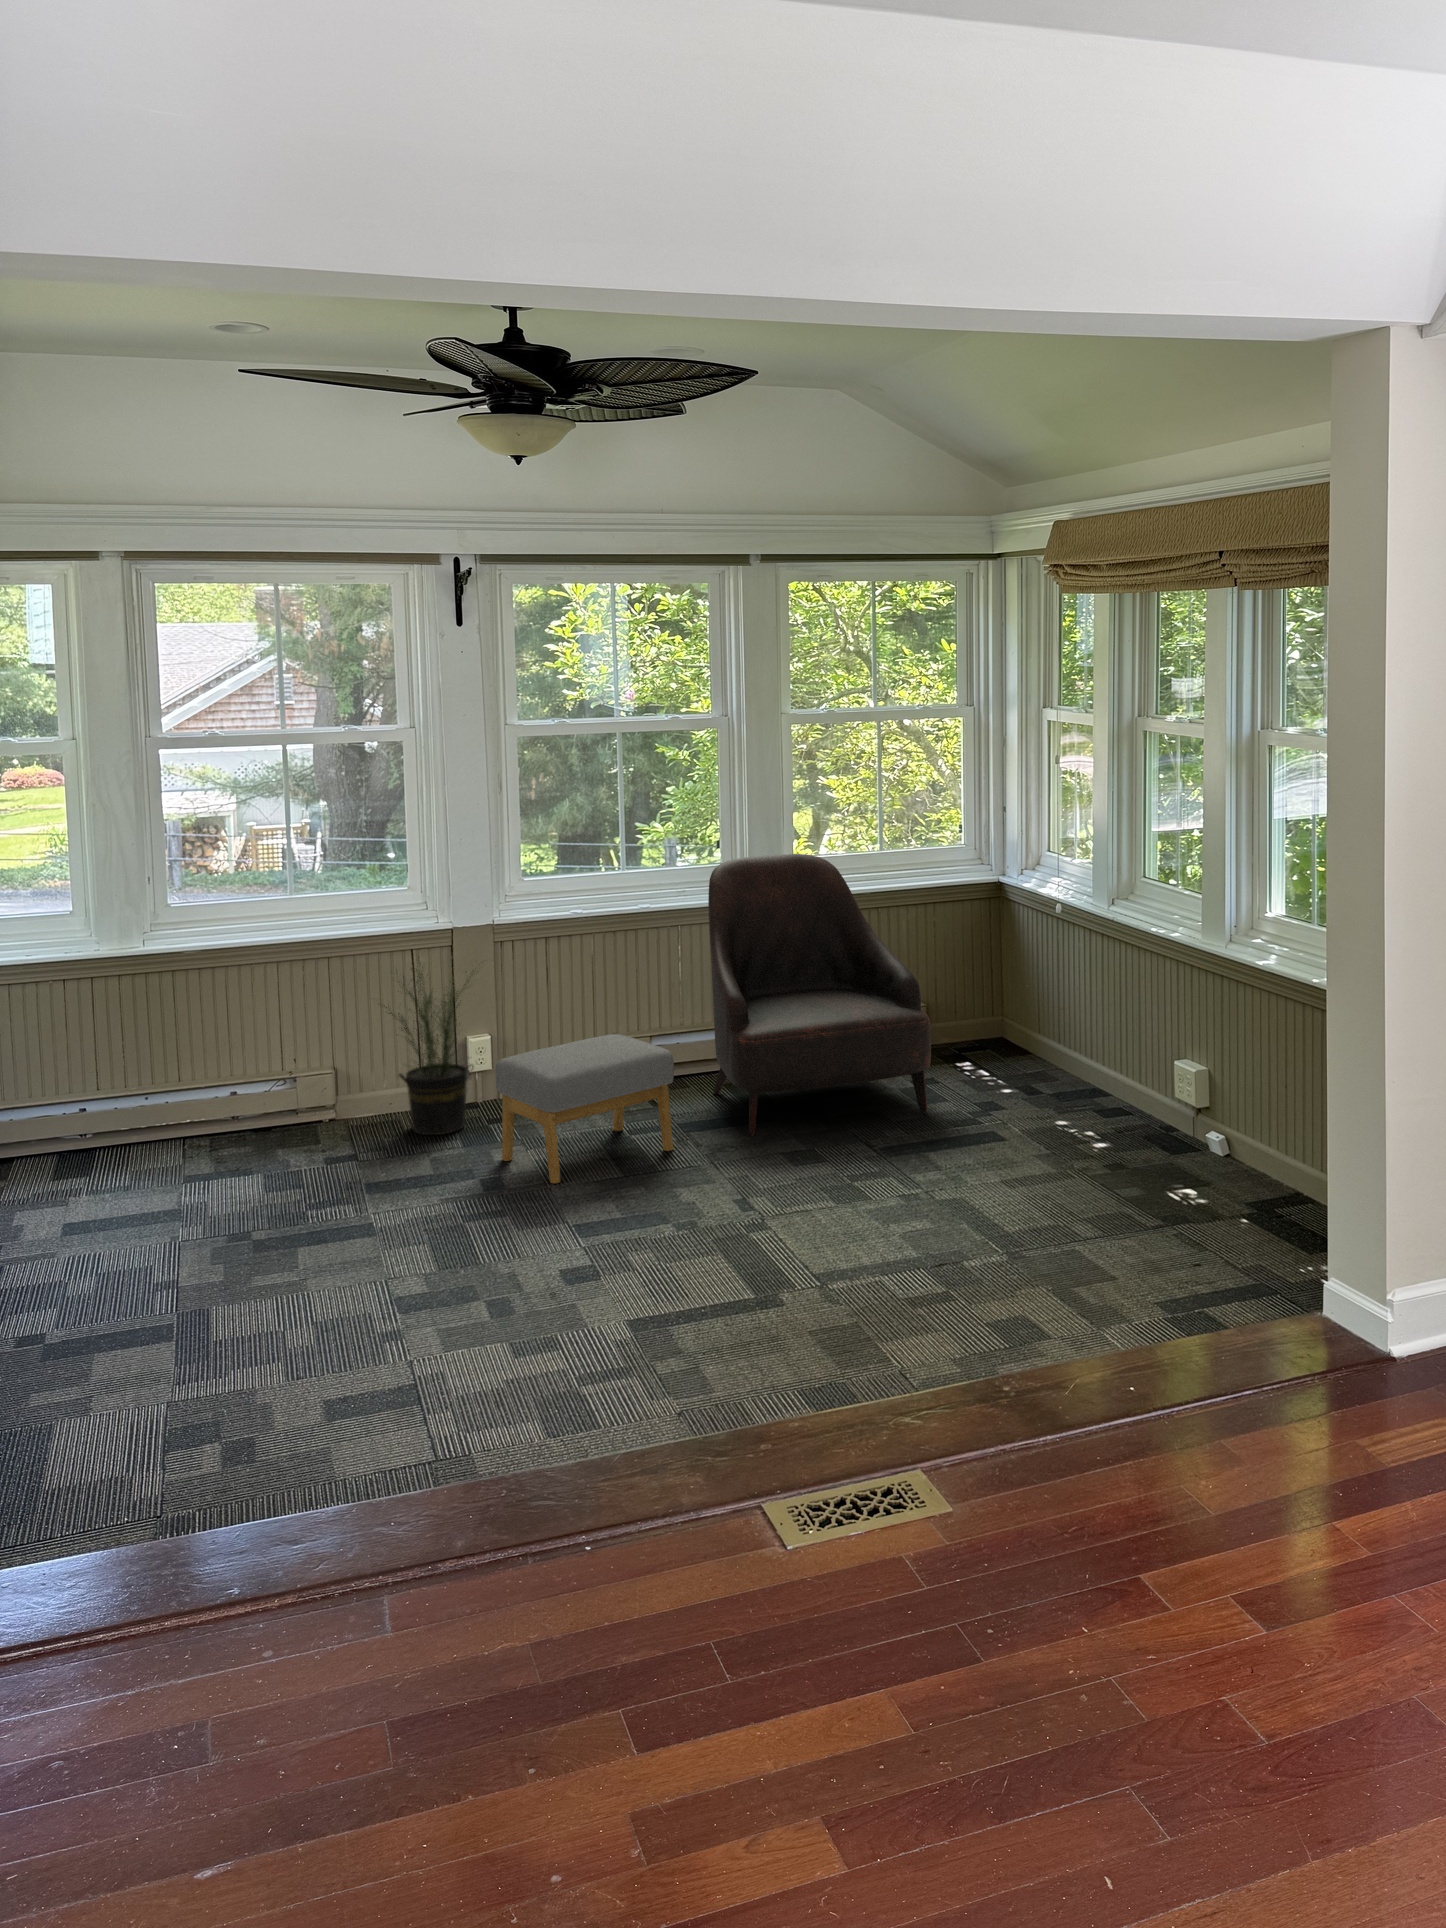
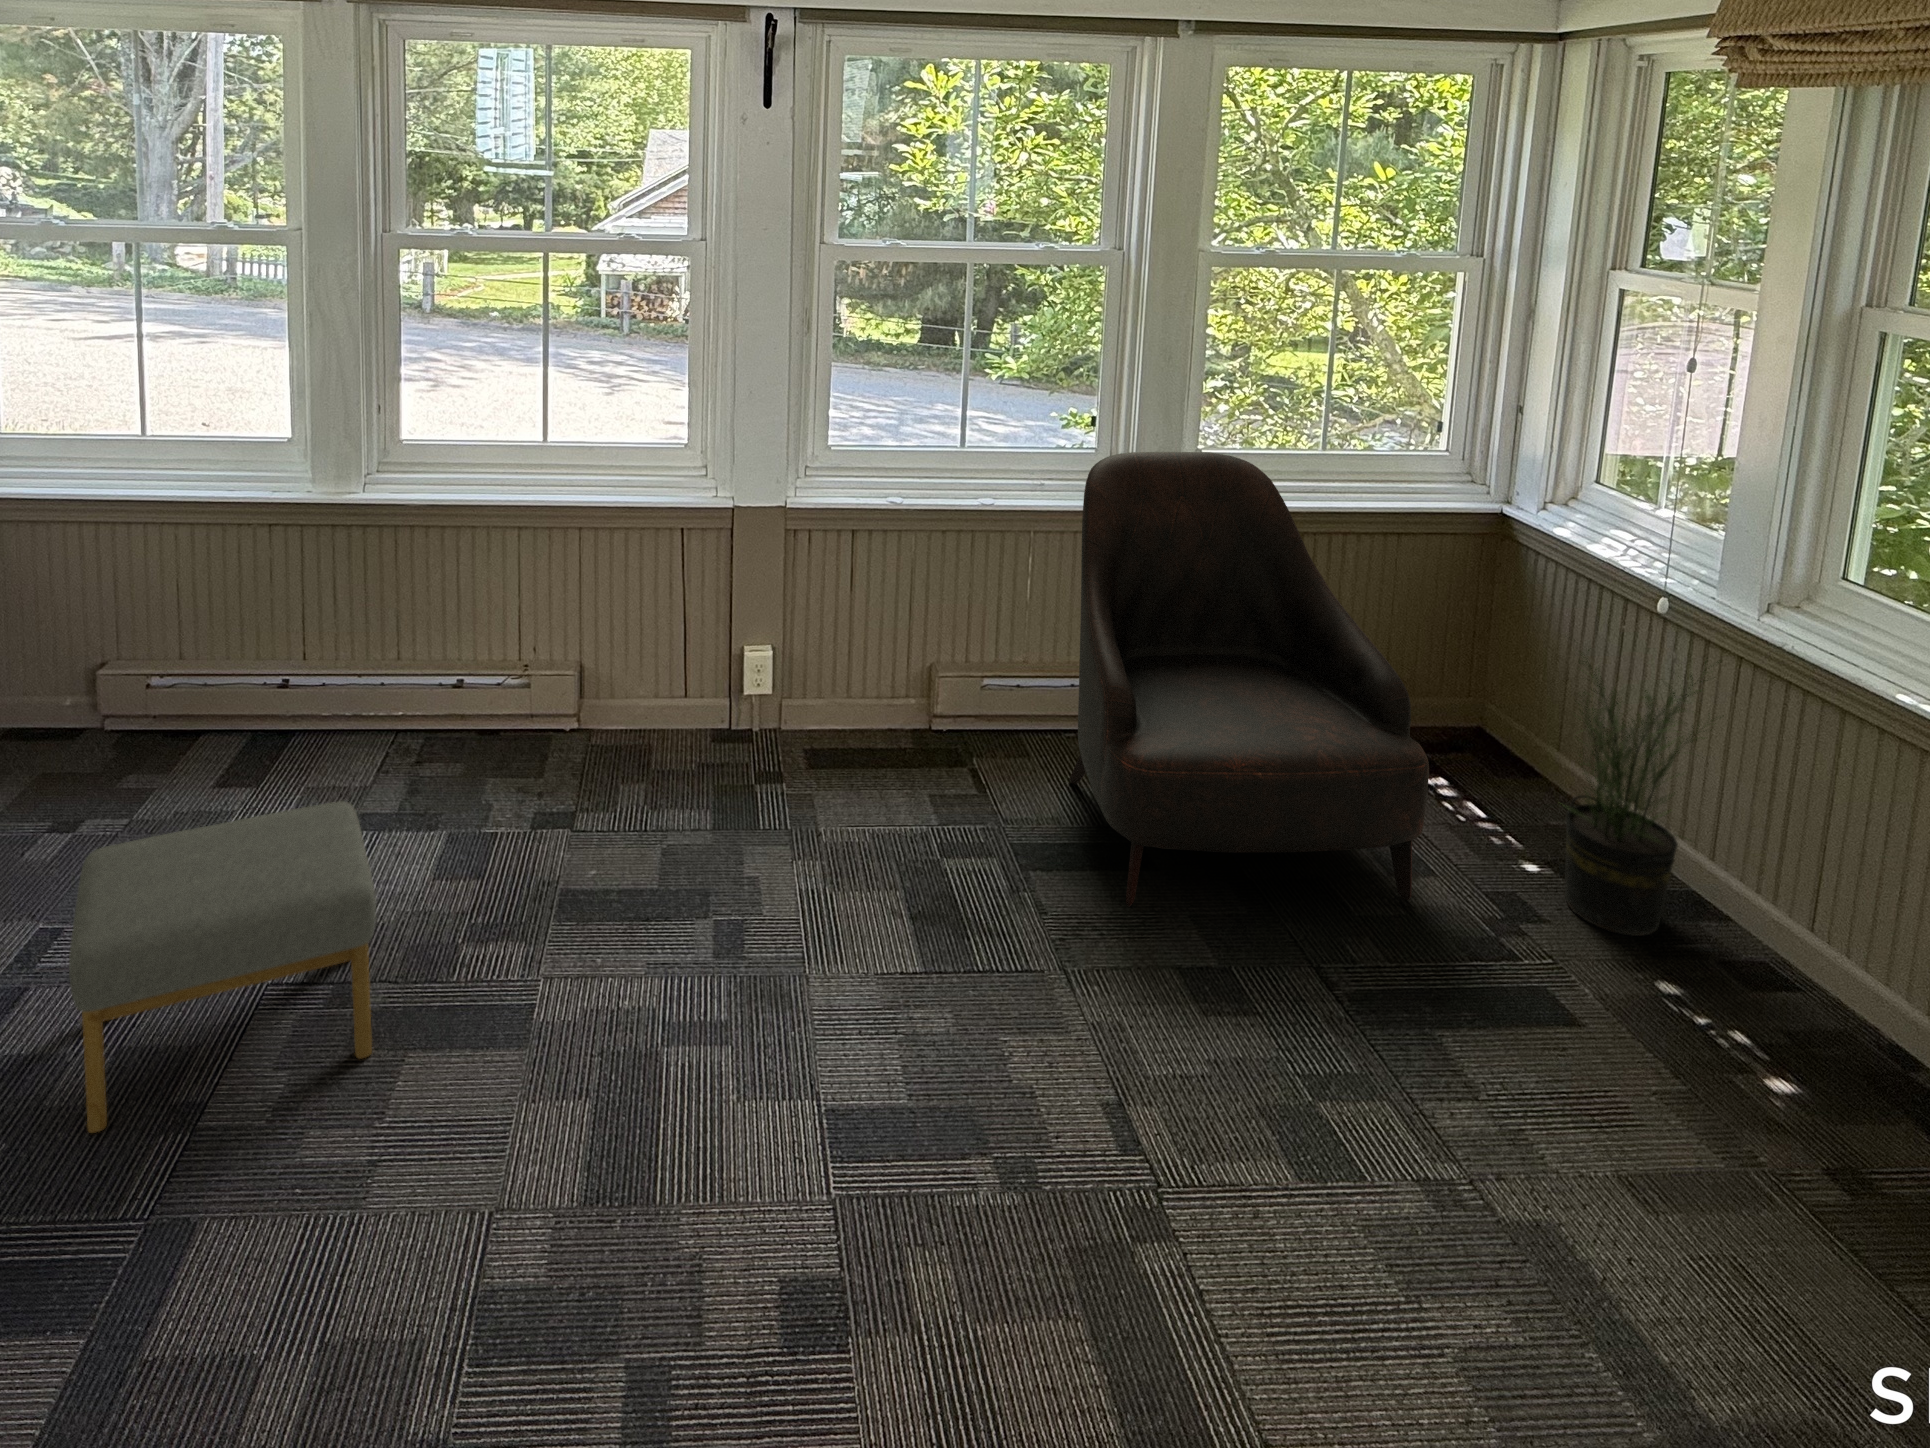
potted plant: present [384,958,478,1135] -> present [1560,650,1721,936]
footstool: present [495,1034,674,1183] -> present [69,801,376,1133]

